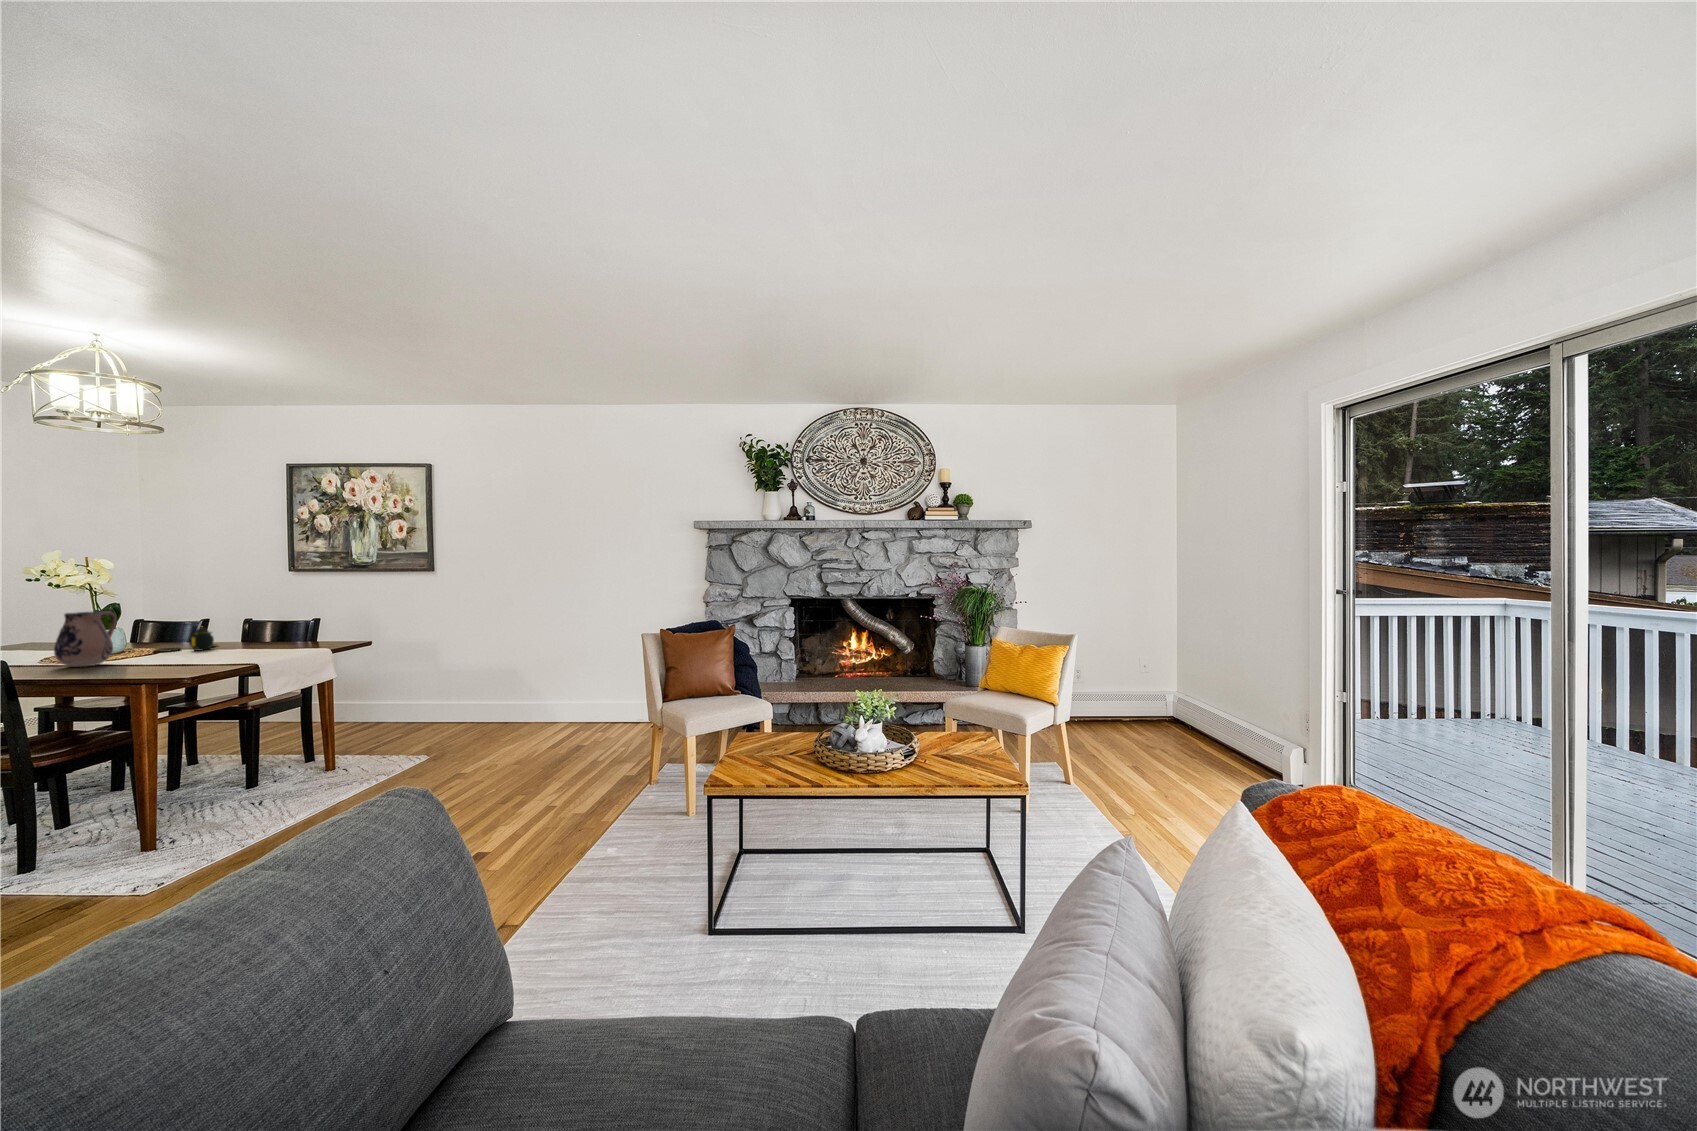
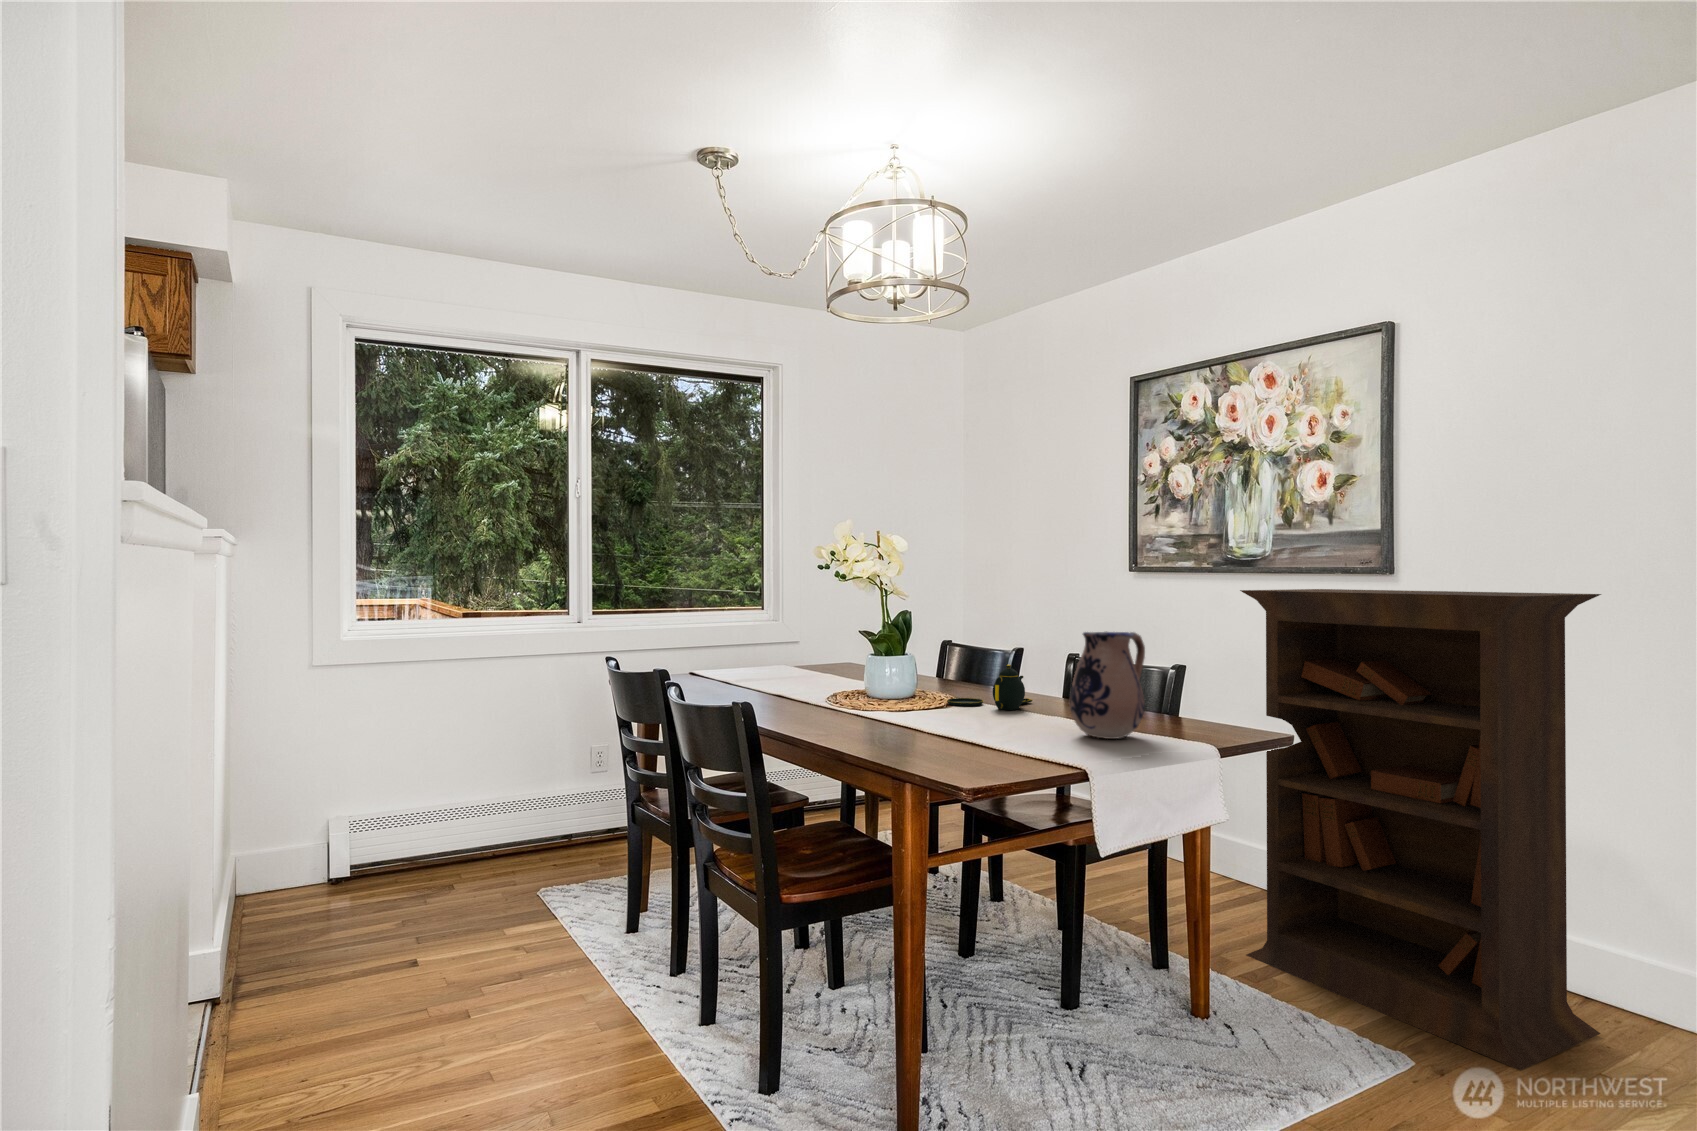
bookcase: none [350,579,503,752] -> present [1240,589,1601,1070]
ceramic pitcher: present [54,611,117,667] -> present [1070,632,1145,739]

